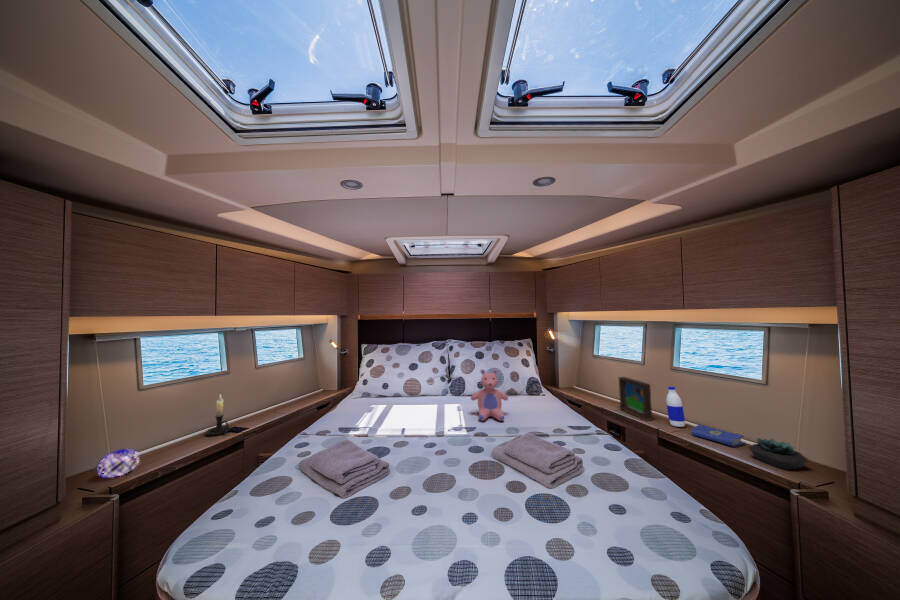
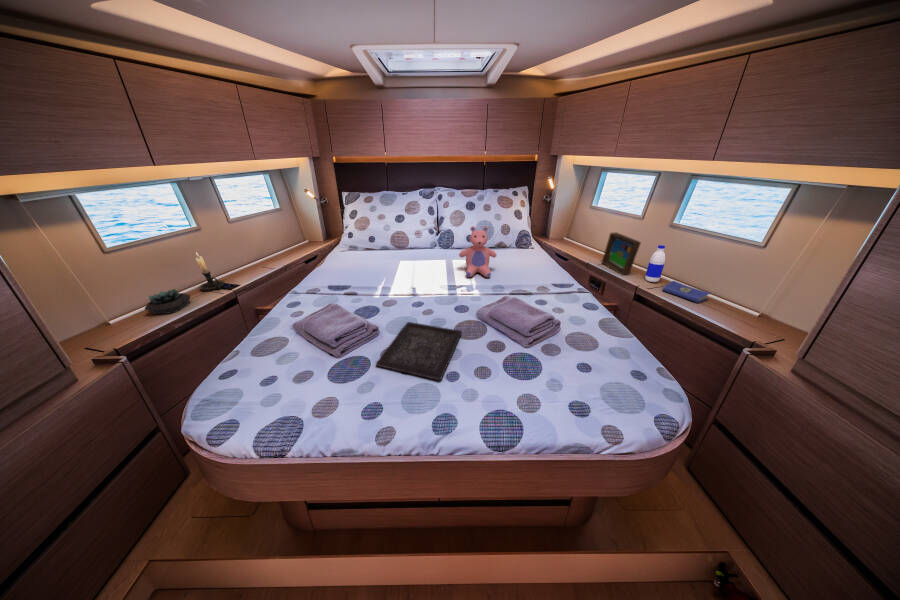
succulent plant: present [749,438,807,469] -> present [145,289,190,314]
decorative orb: present [97,449,140,478] -> none [94,311,138,336]
tray: none [384,462,477,521] -> present [376,322,462,380]

